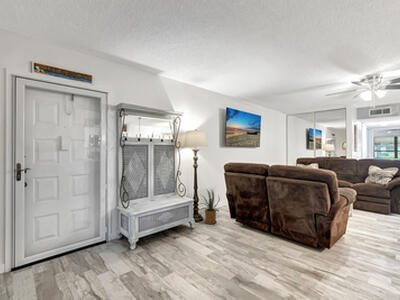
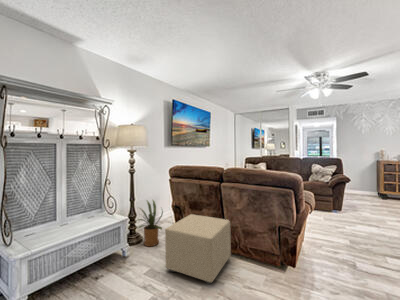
ottoman: none [222,201,274,251] -> present [165,214,231,284]

